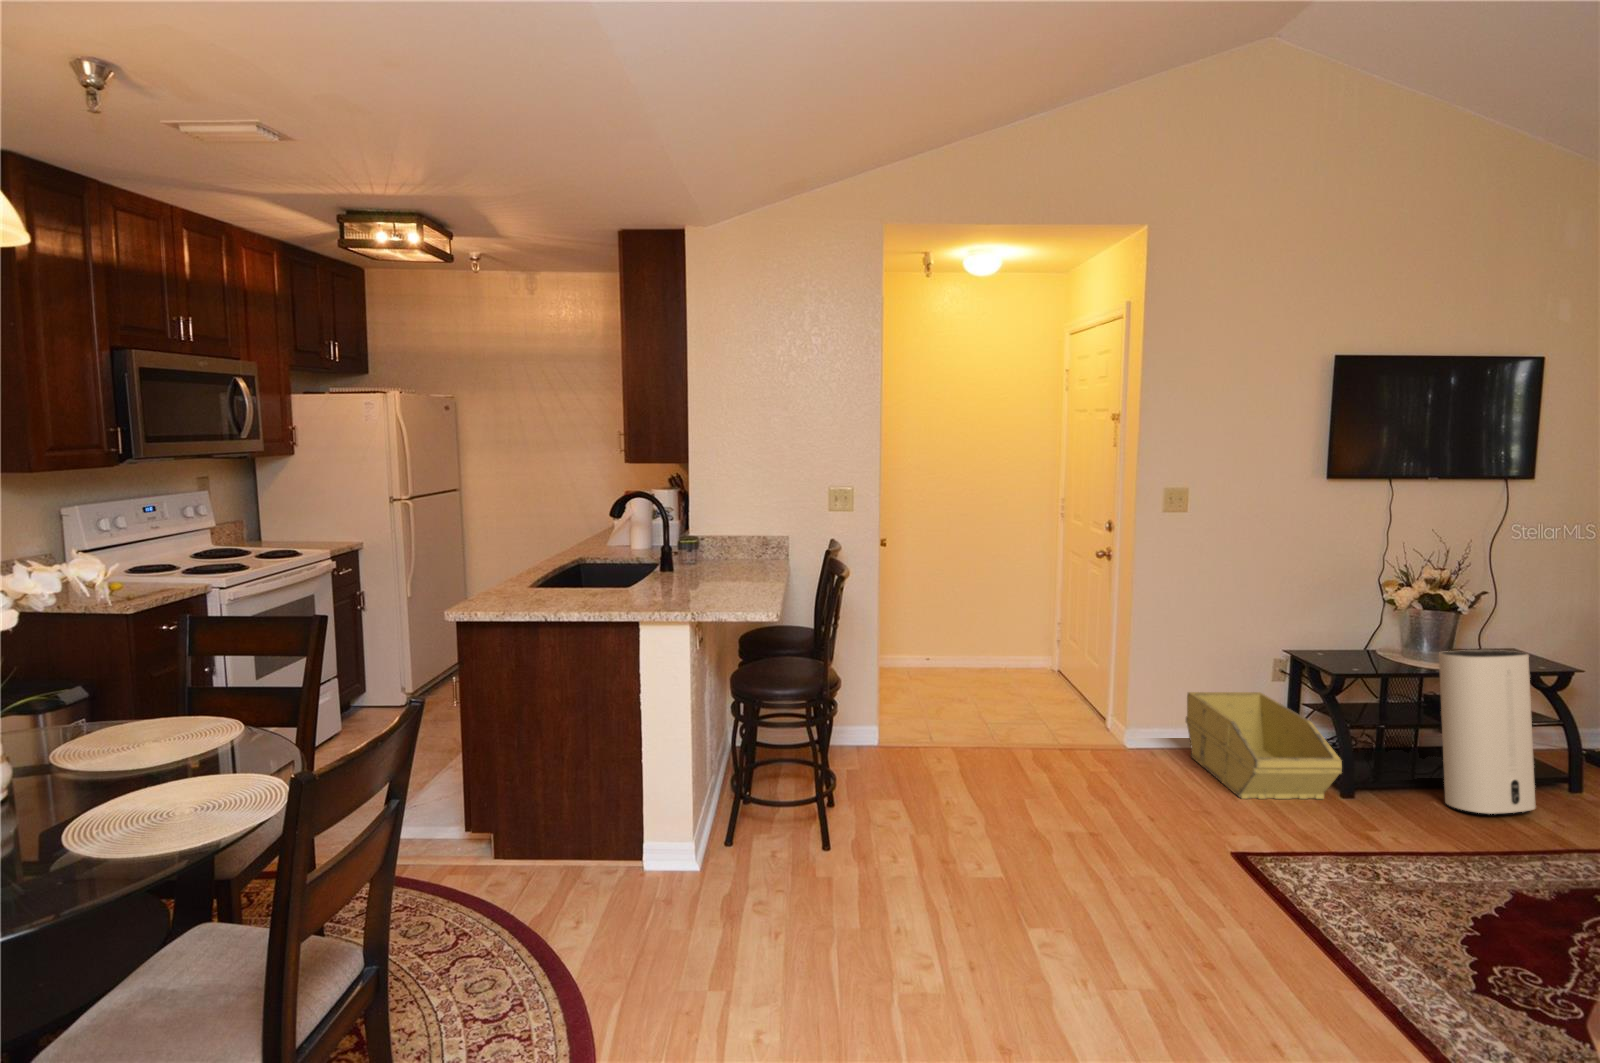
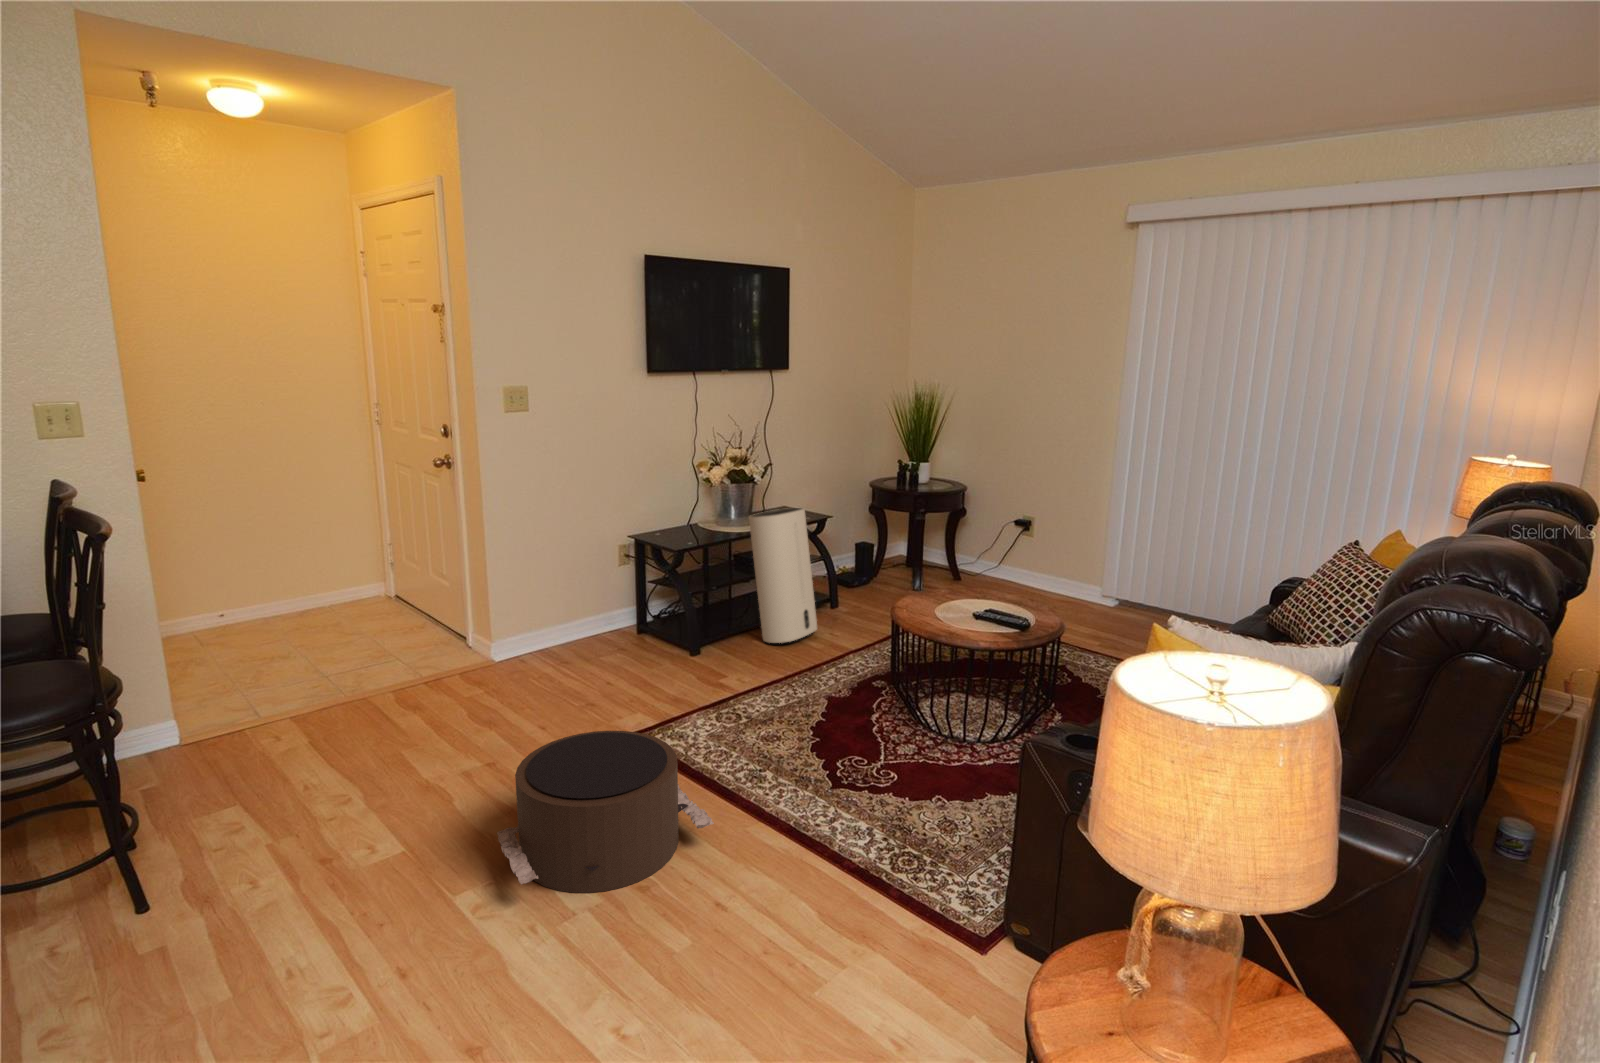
storage bin: present [1186,692,1342,799] -> none [549,579,694,683]
pouf: none [1087,829,1297,984] -> present [497,731,714,893]

